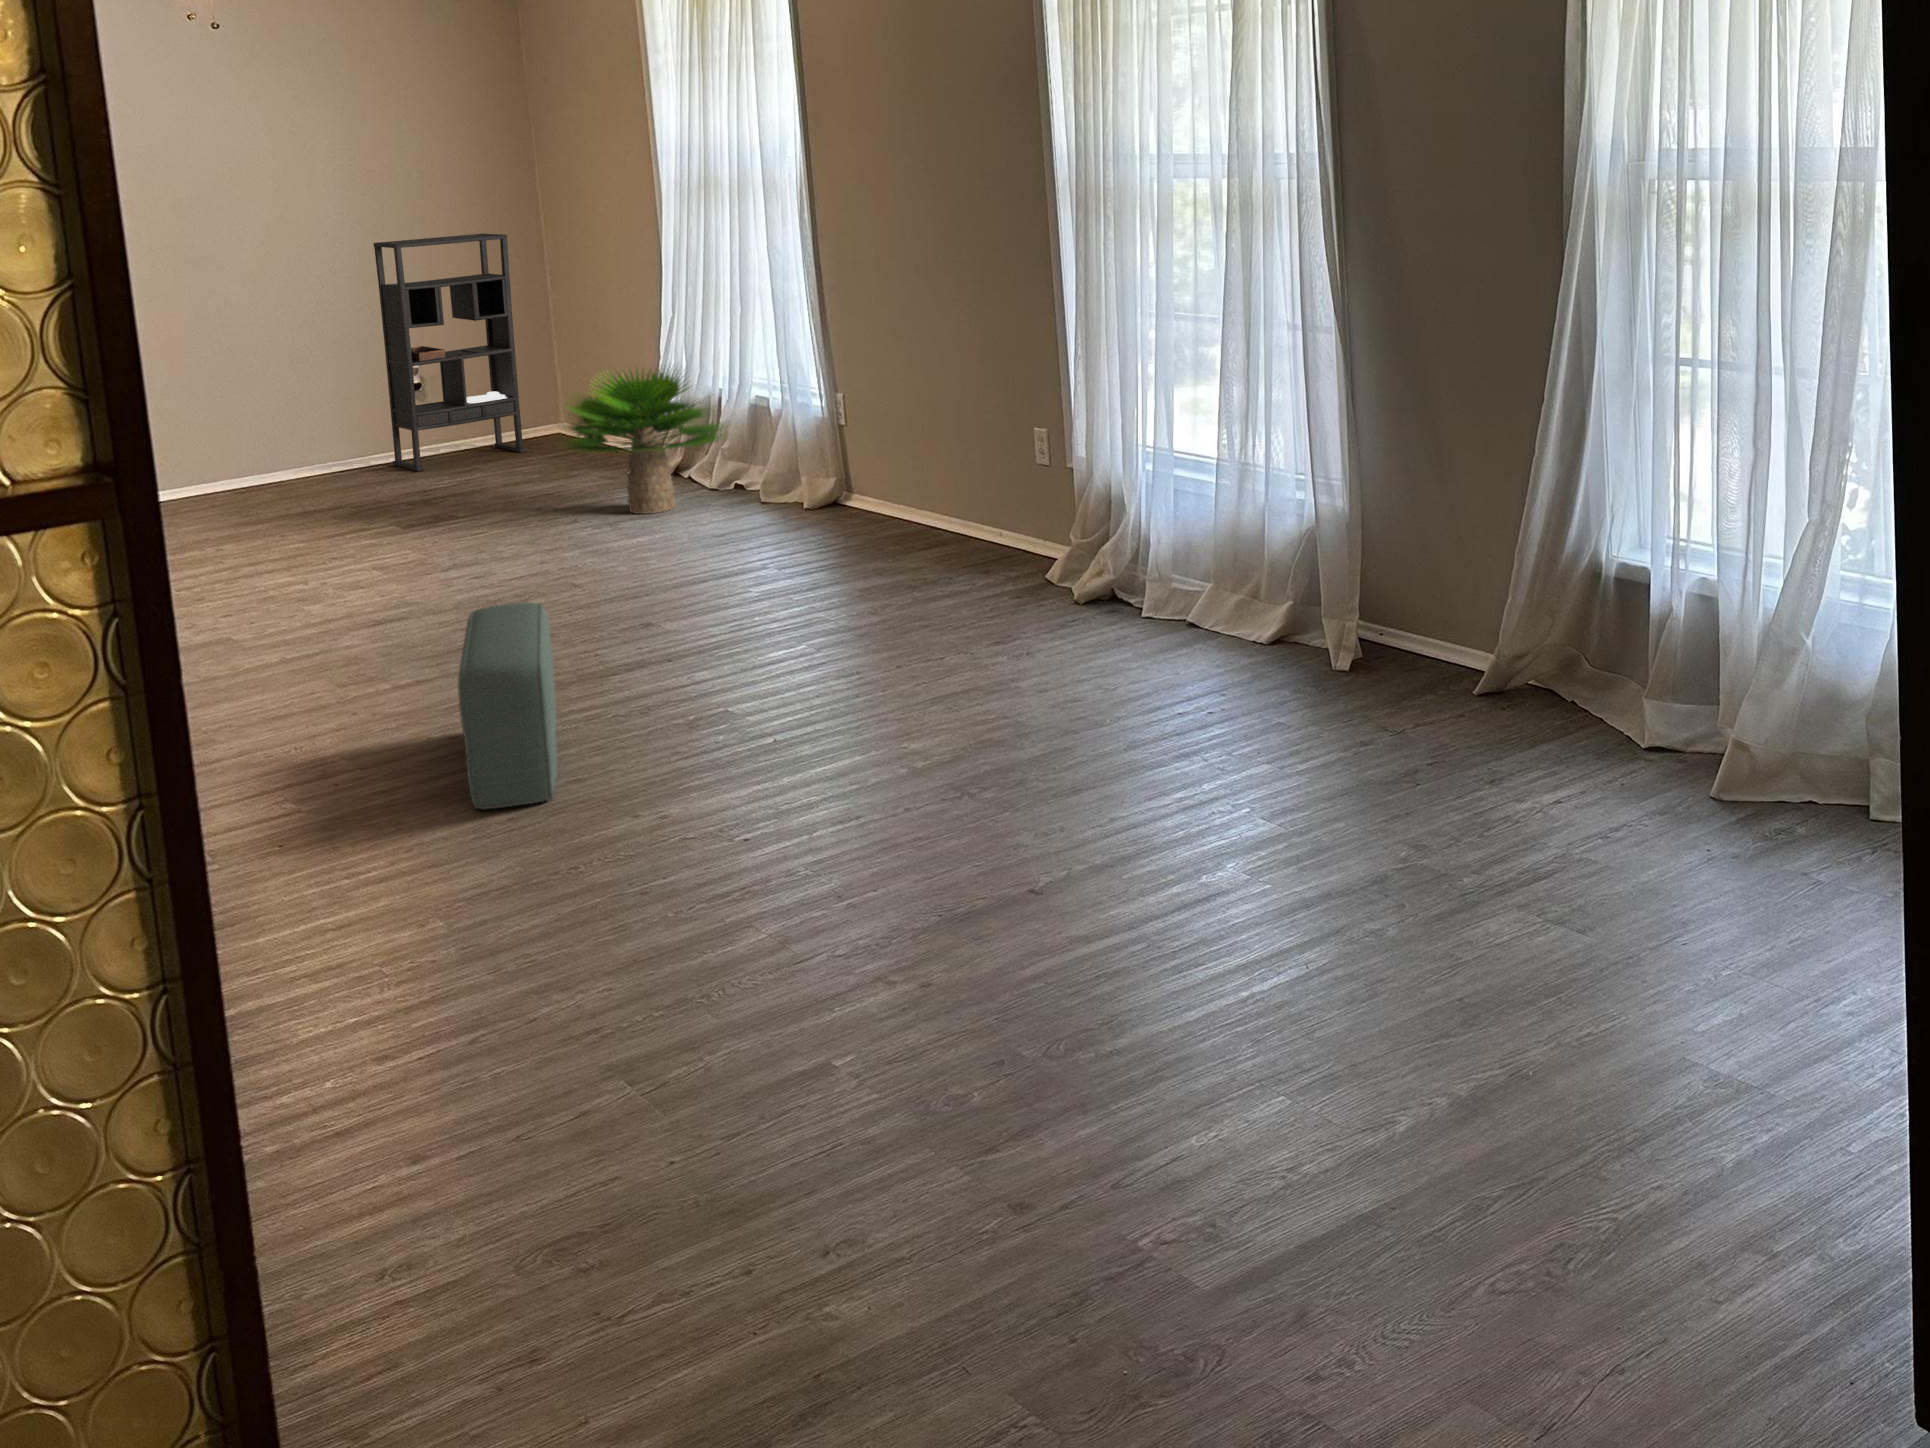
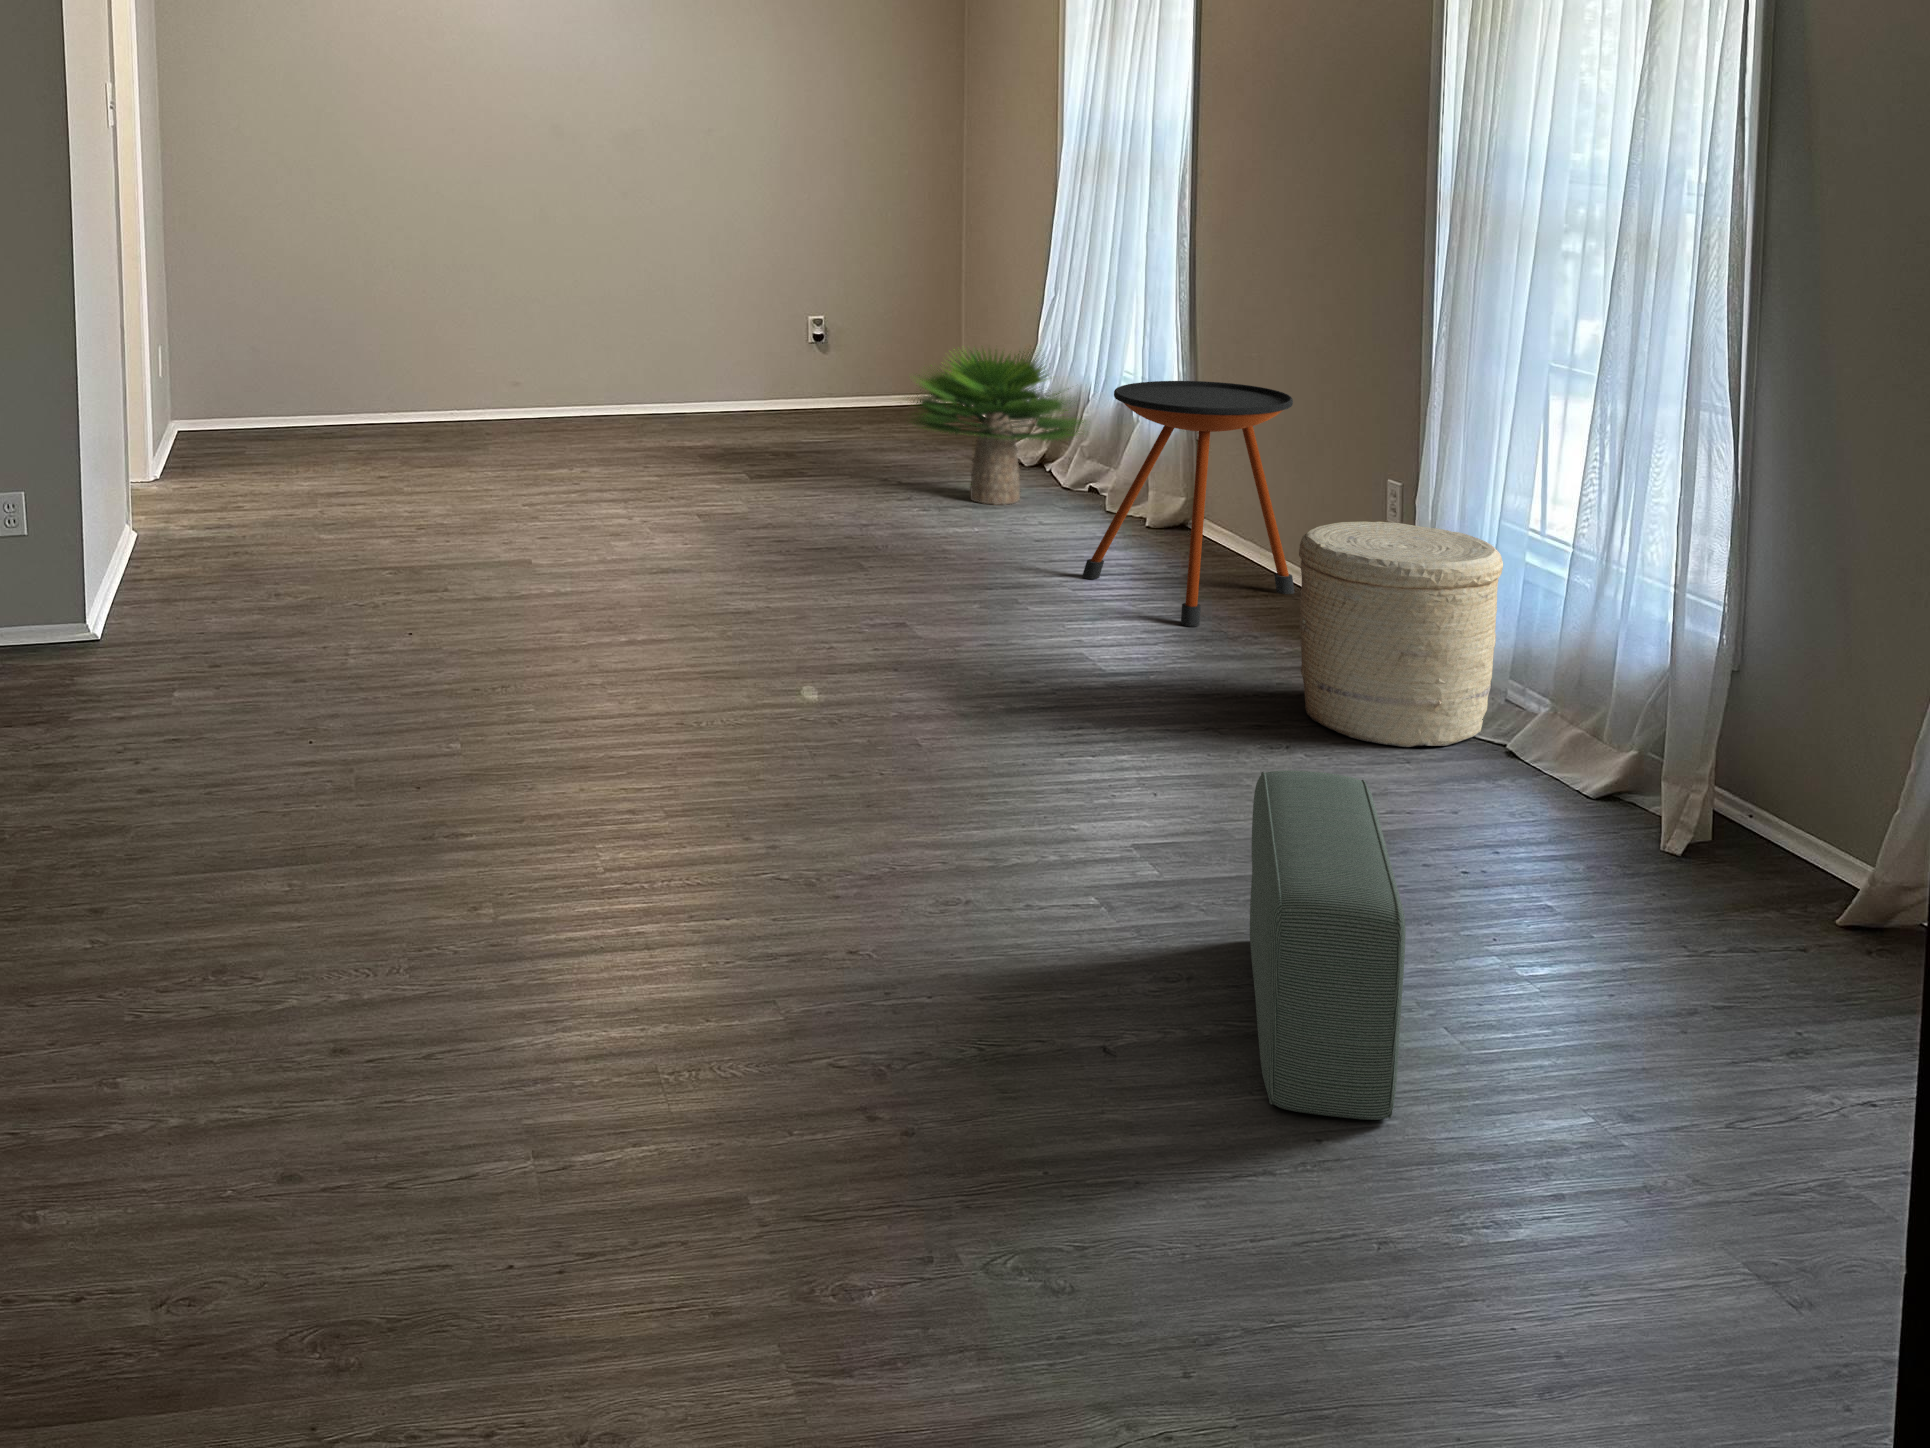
bookshelf: present [373,234,527,471] -> none [784,188,920,422]
side table: none [775,367,958,581] -> present [1082,381,1294,627]
woven basket: none [1004,457,1167,639] -> present [1299,522,1503,747]
pouf: present [458,602,557,809] -> present [1250,770,1406,1120]

